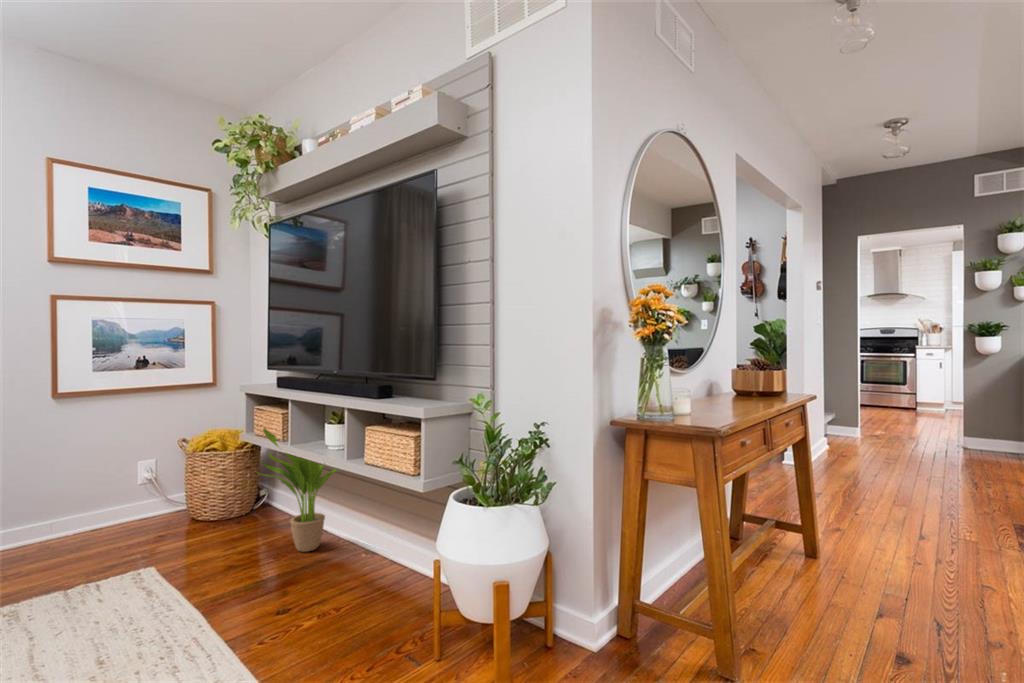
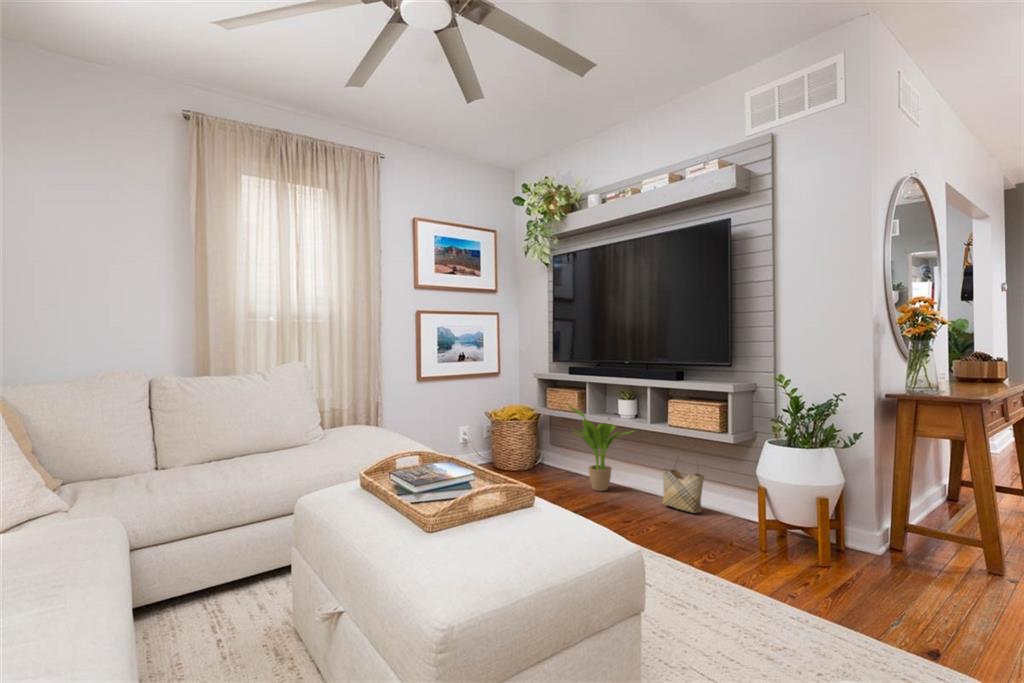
woven basket: none [365,495,416,587] -> present [662,453,704,513]

